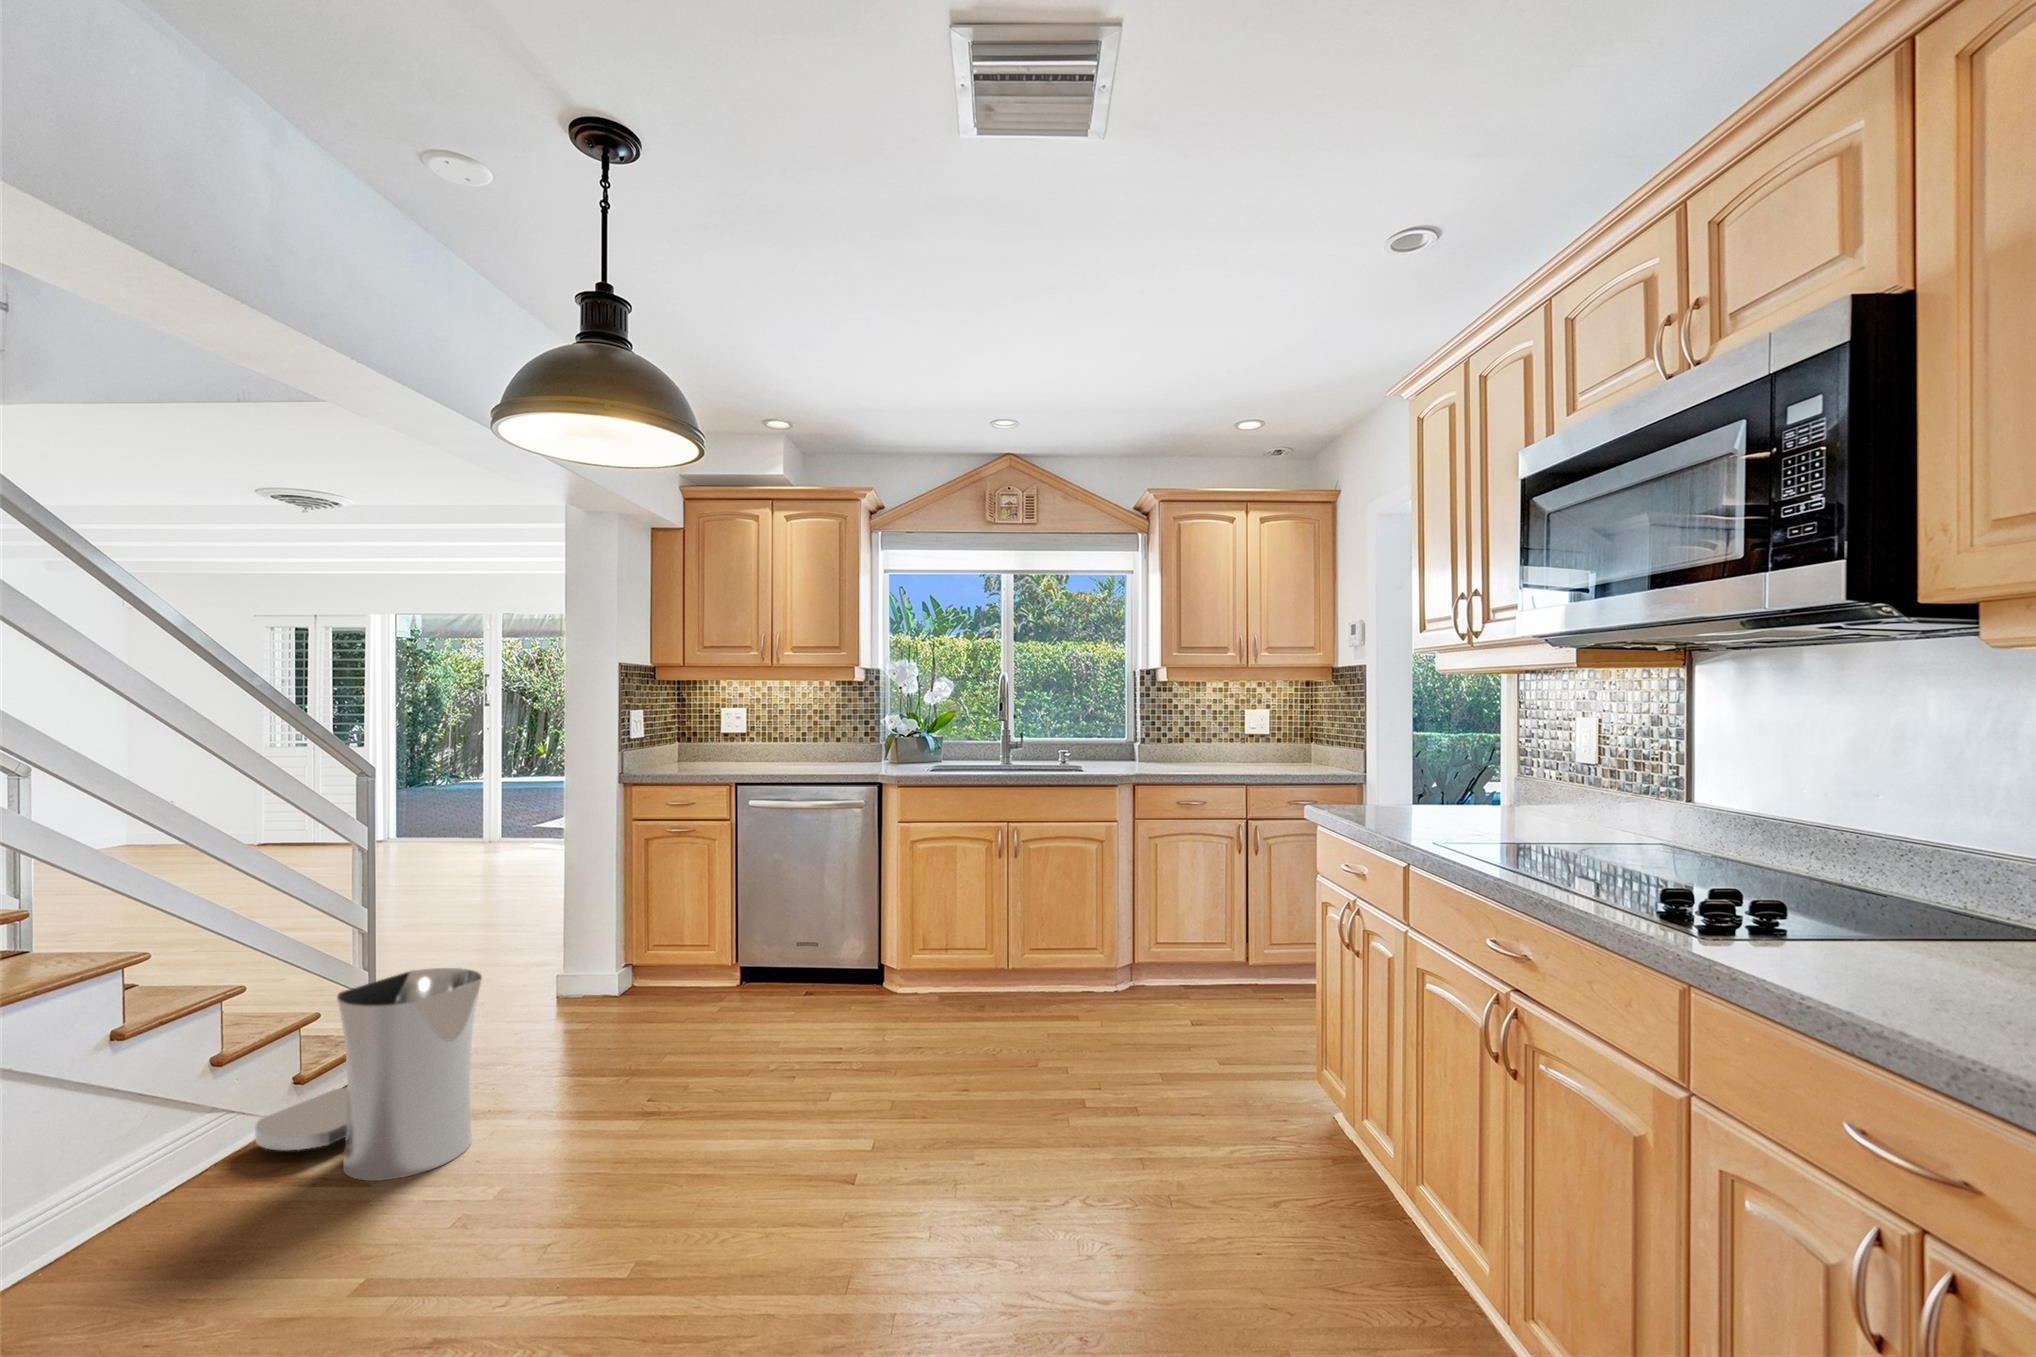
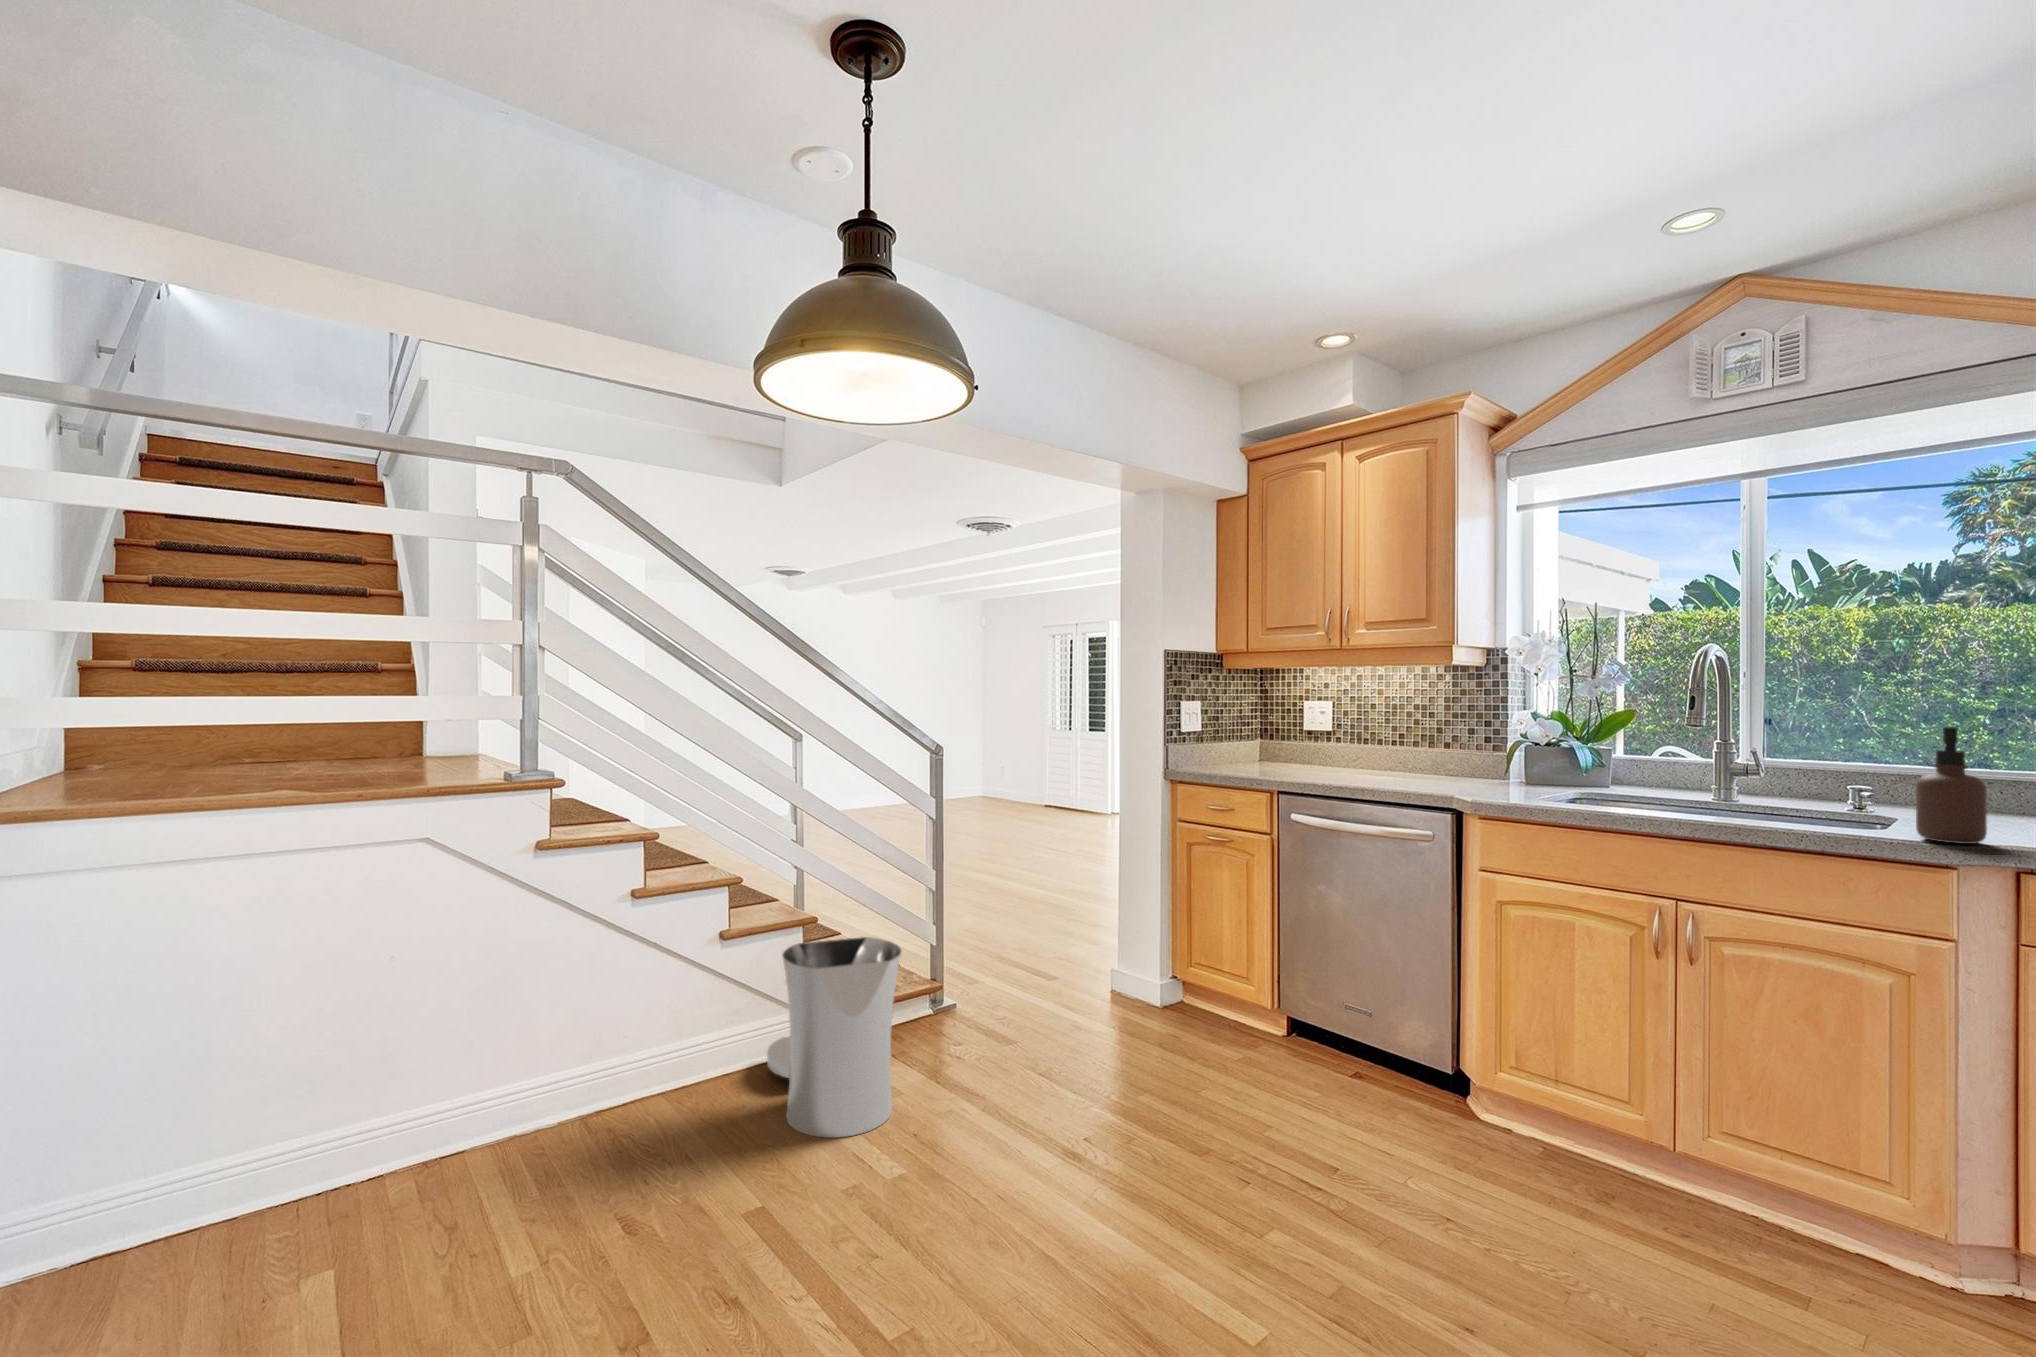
soap dispenser: none [1111,716,1136,774] -> present [1916,727,1987,844]

